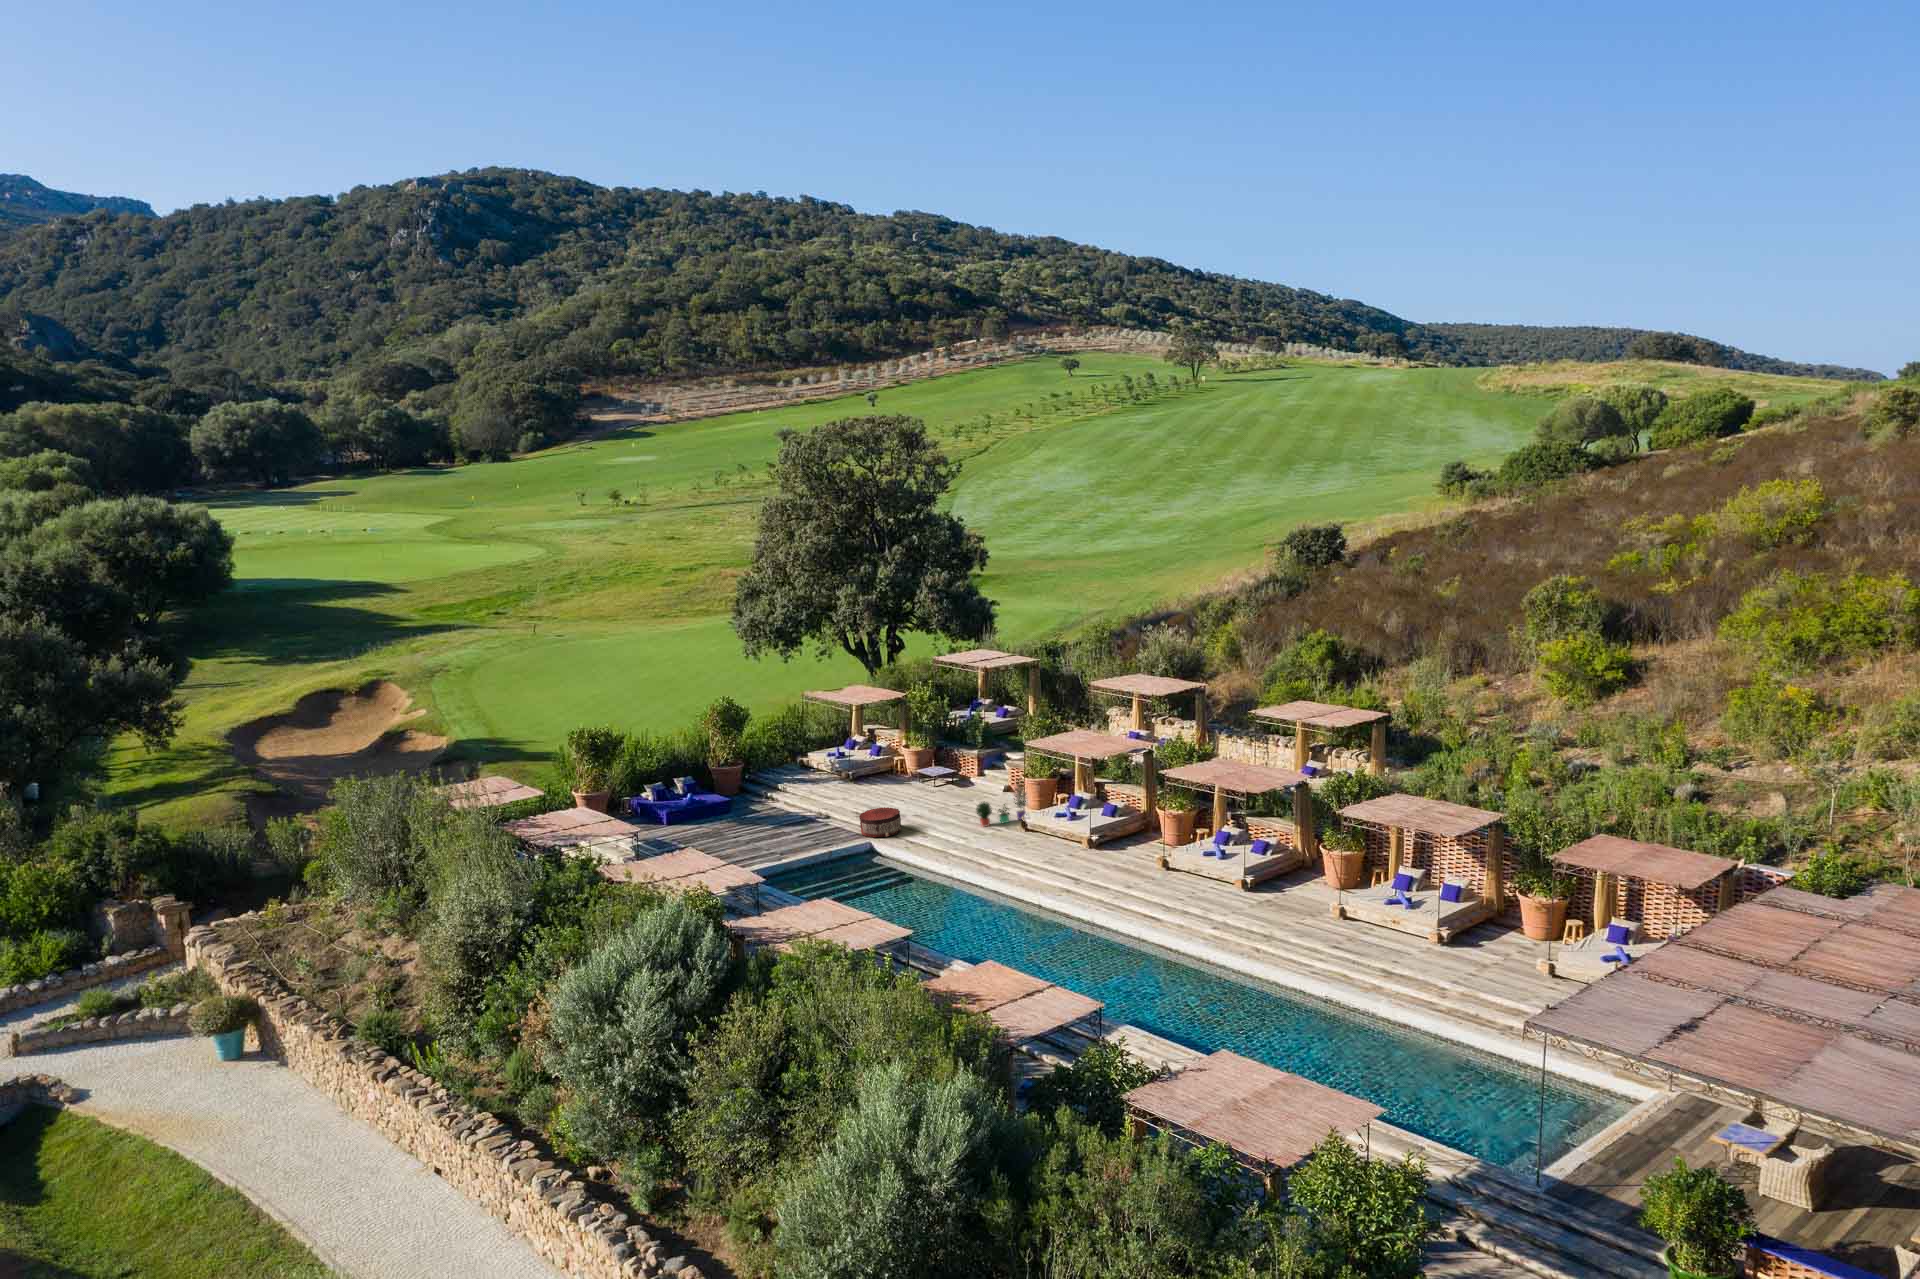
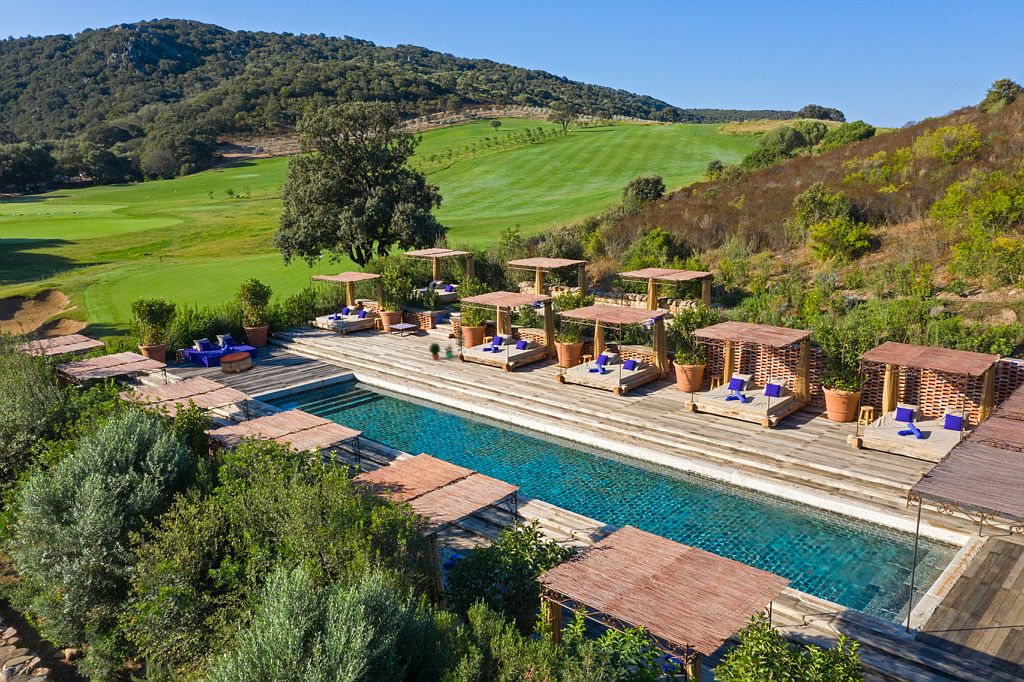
pouf: present [859,807,901,838] -> present [220,352,251,373]

